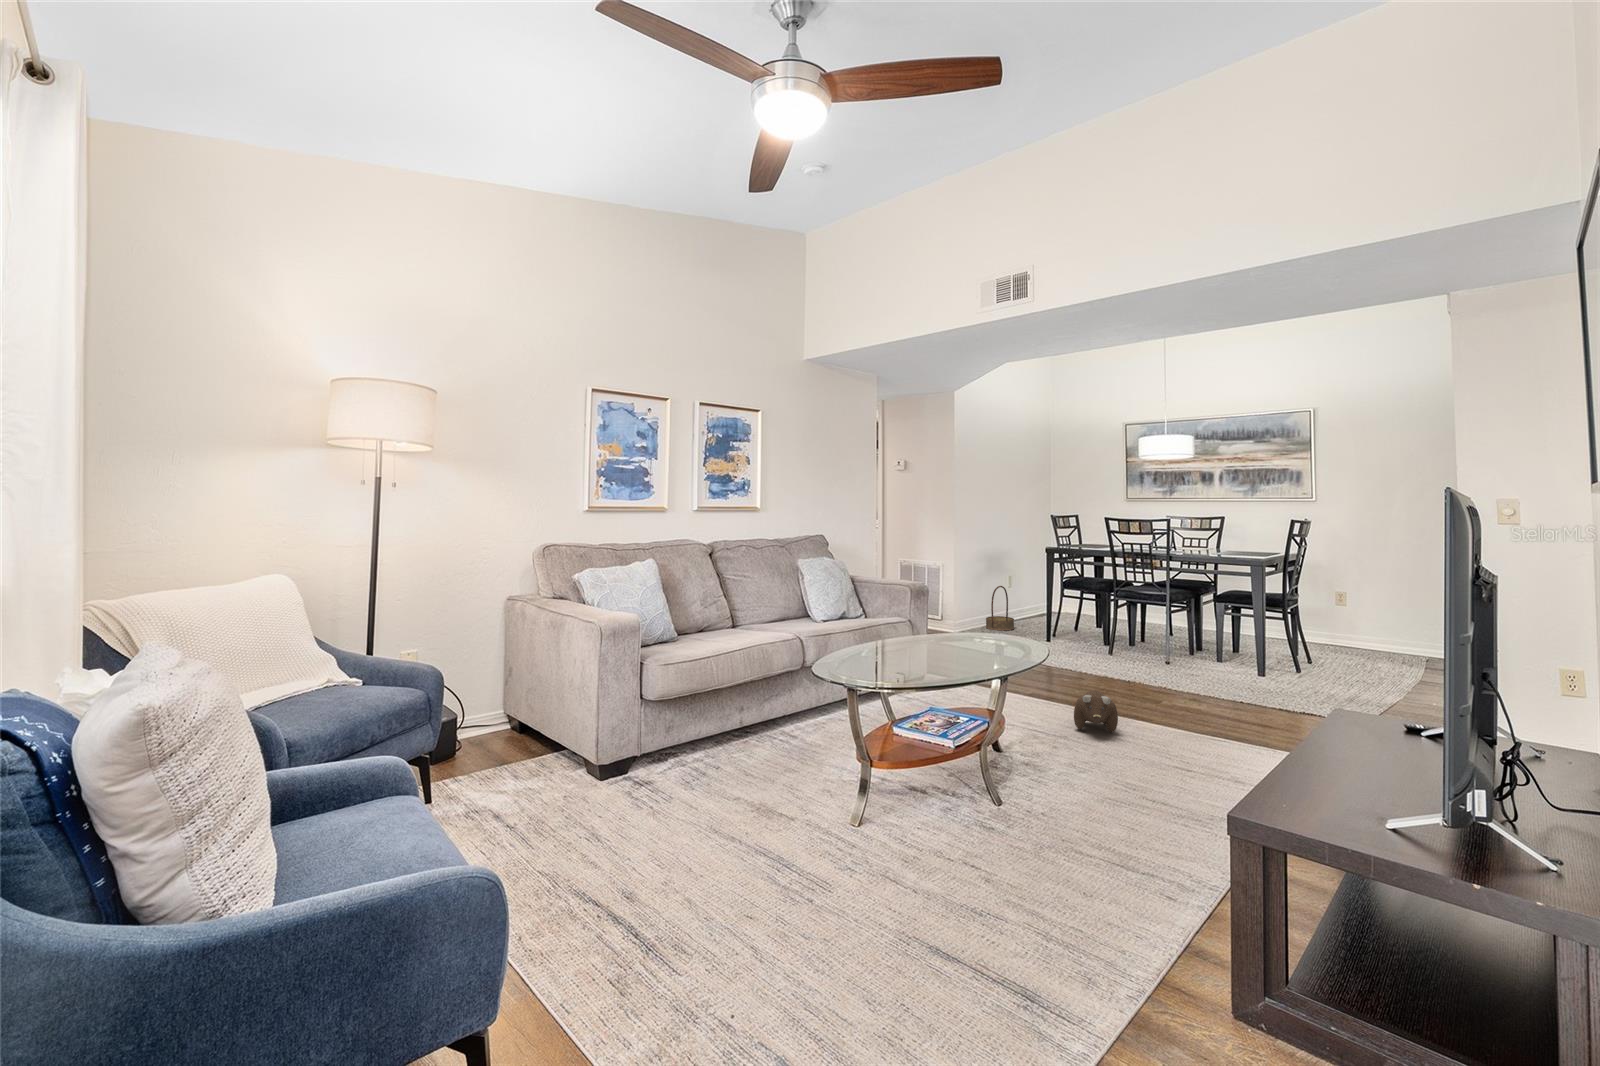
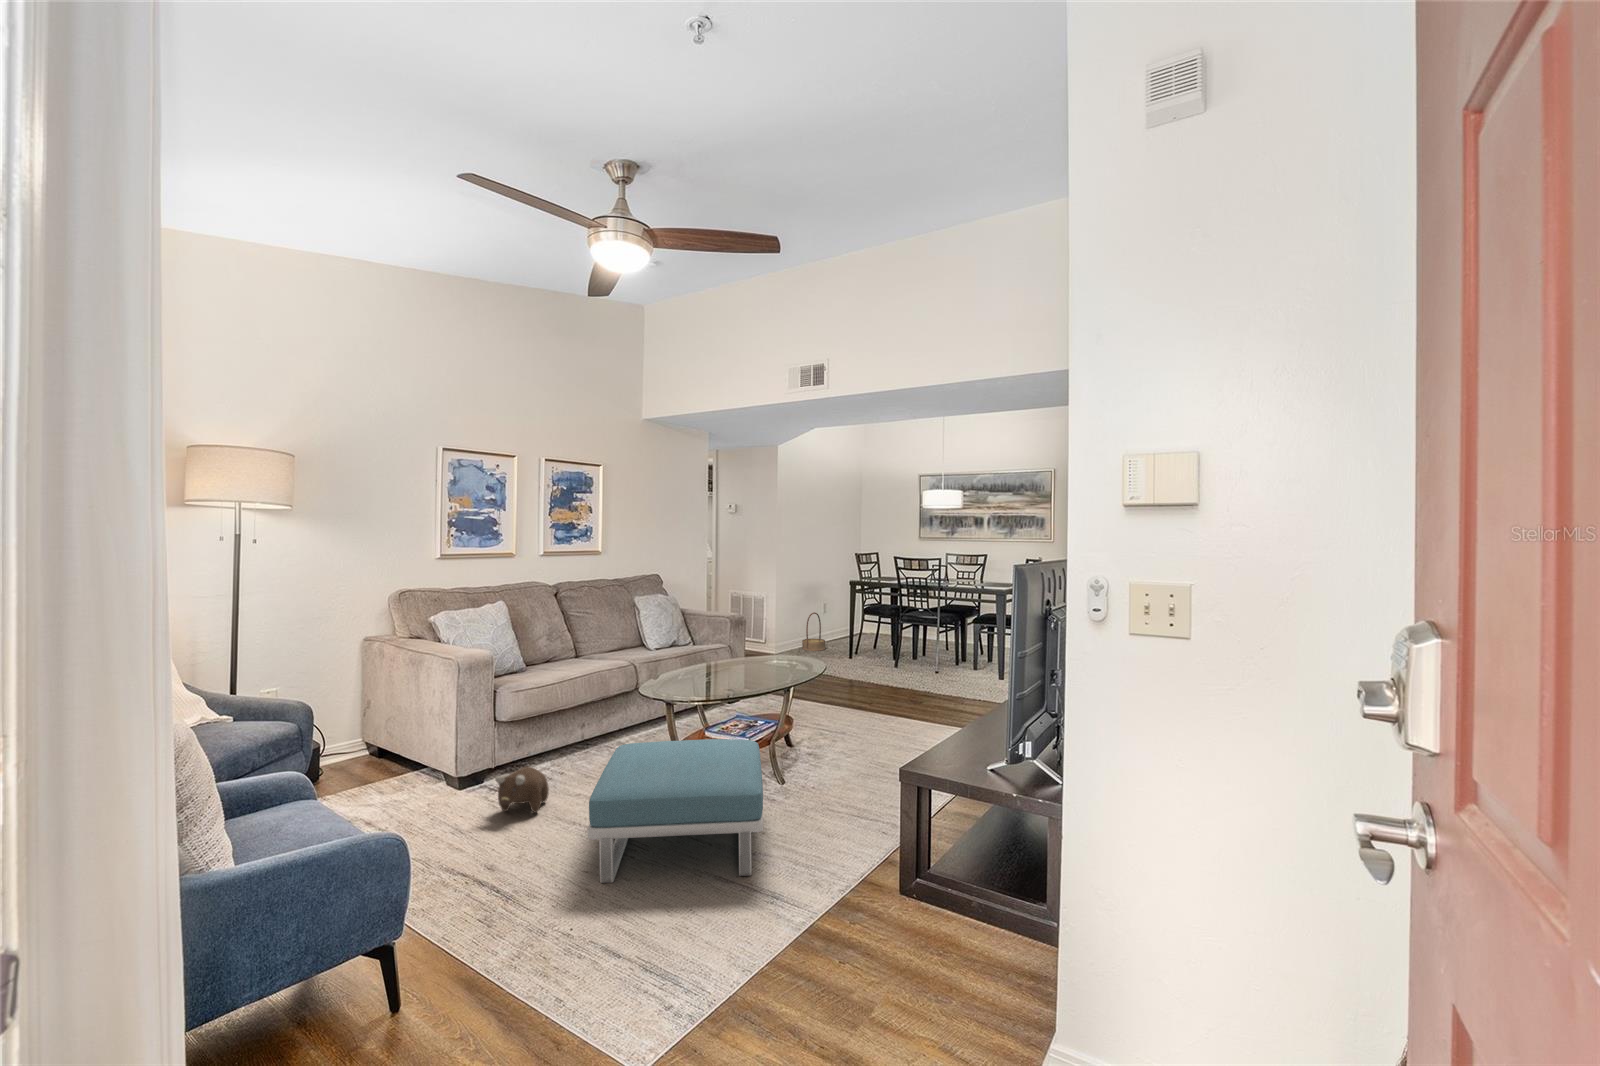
plush toy: present [1074,690,1118,732] -> present [495,767,549,813]
footstool: none [749,741,999,952] -> present [588,739,763,883]

